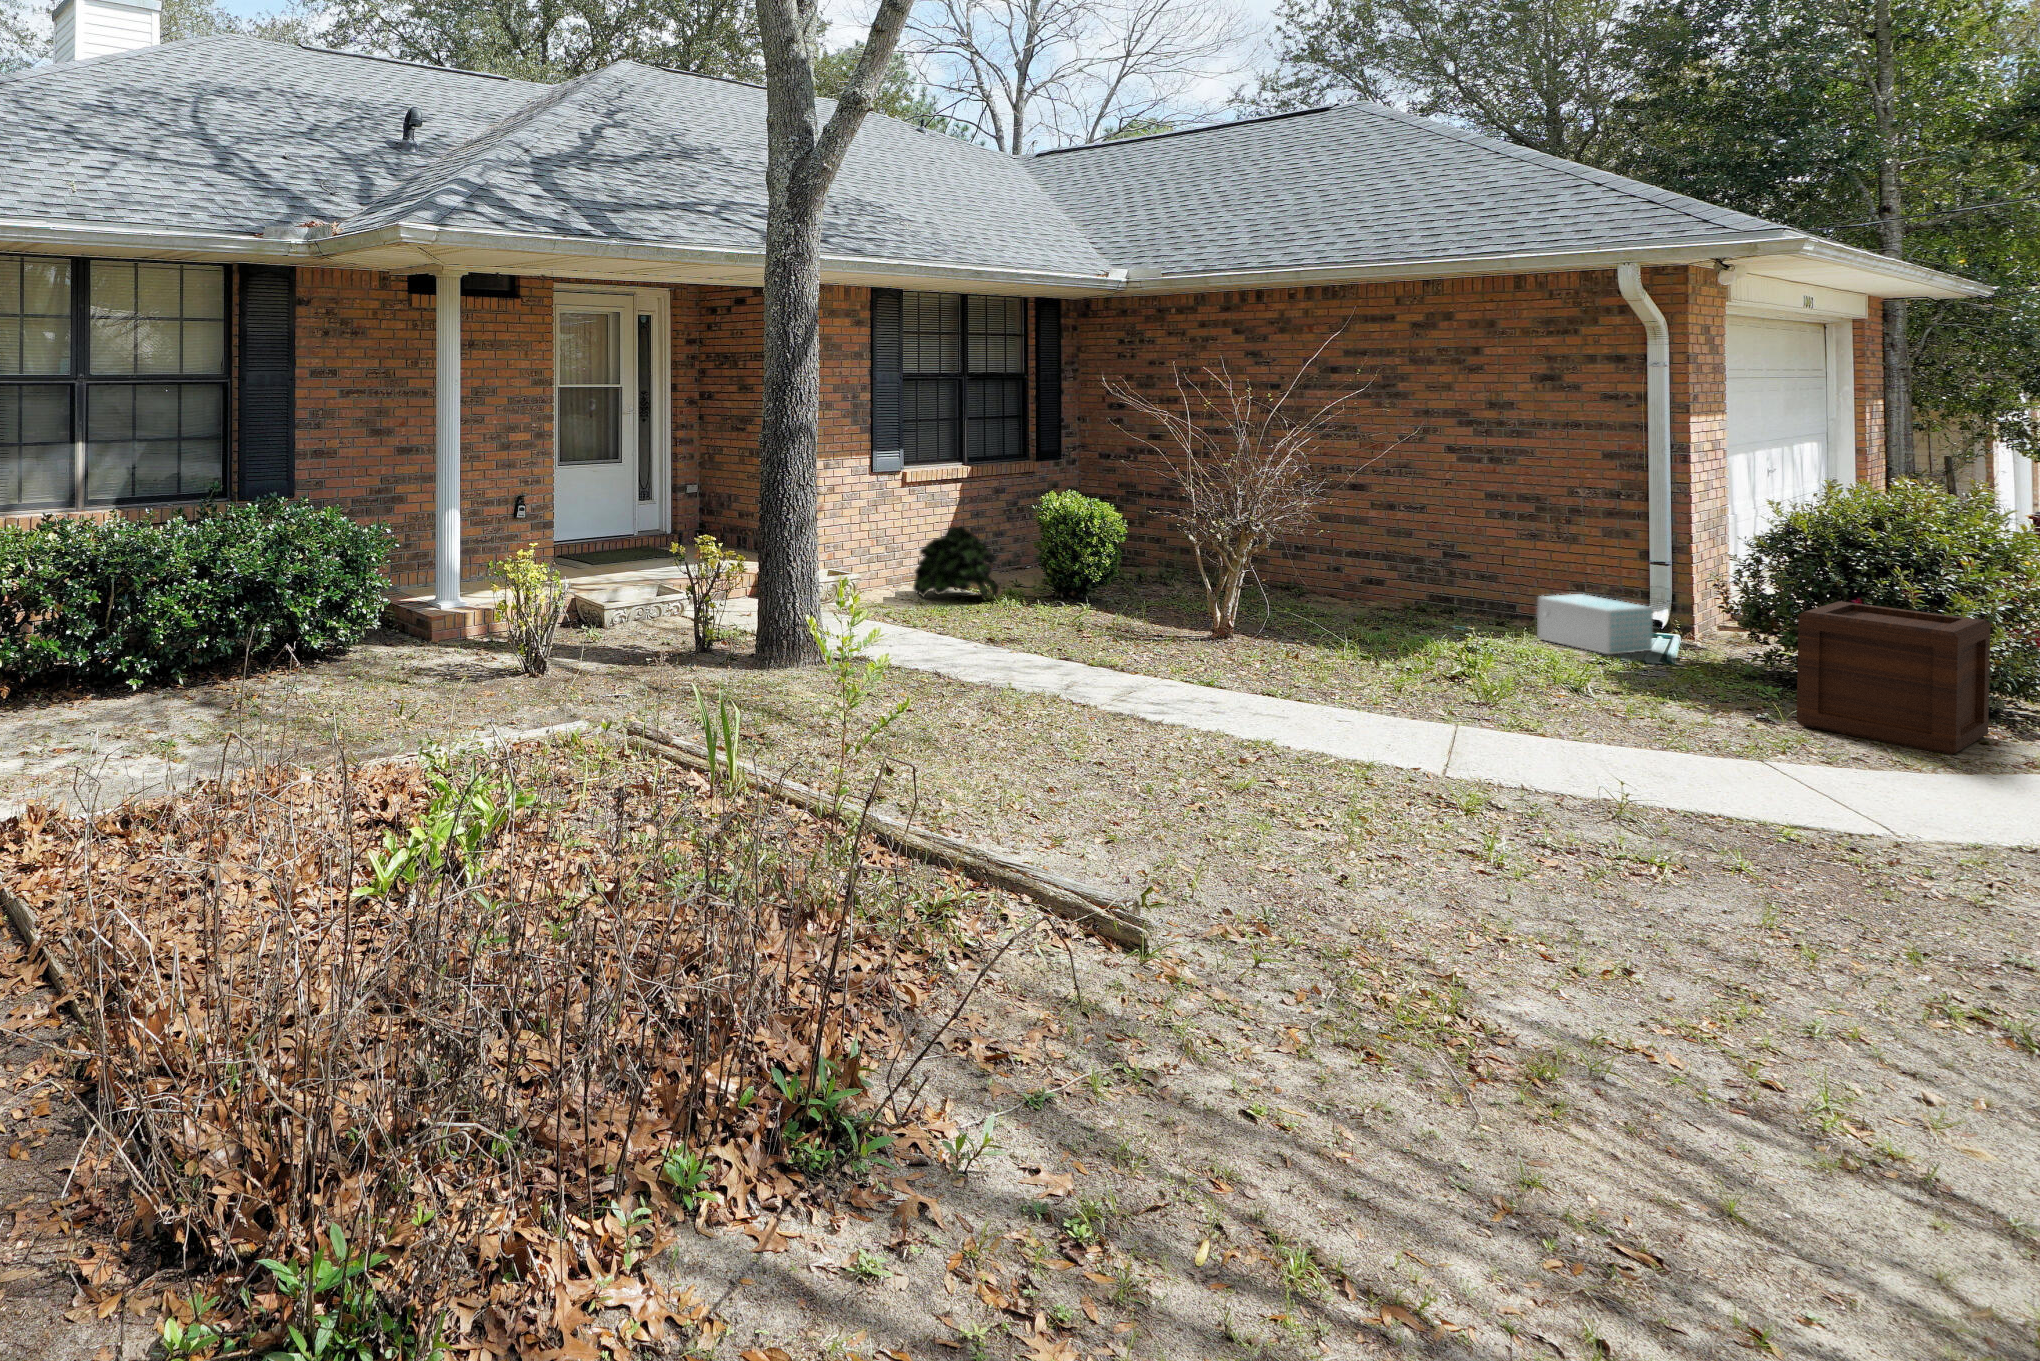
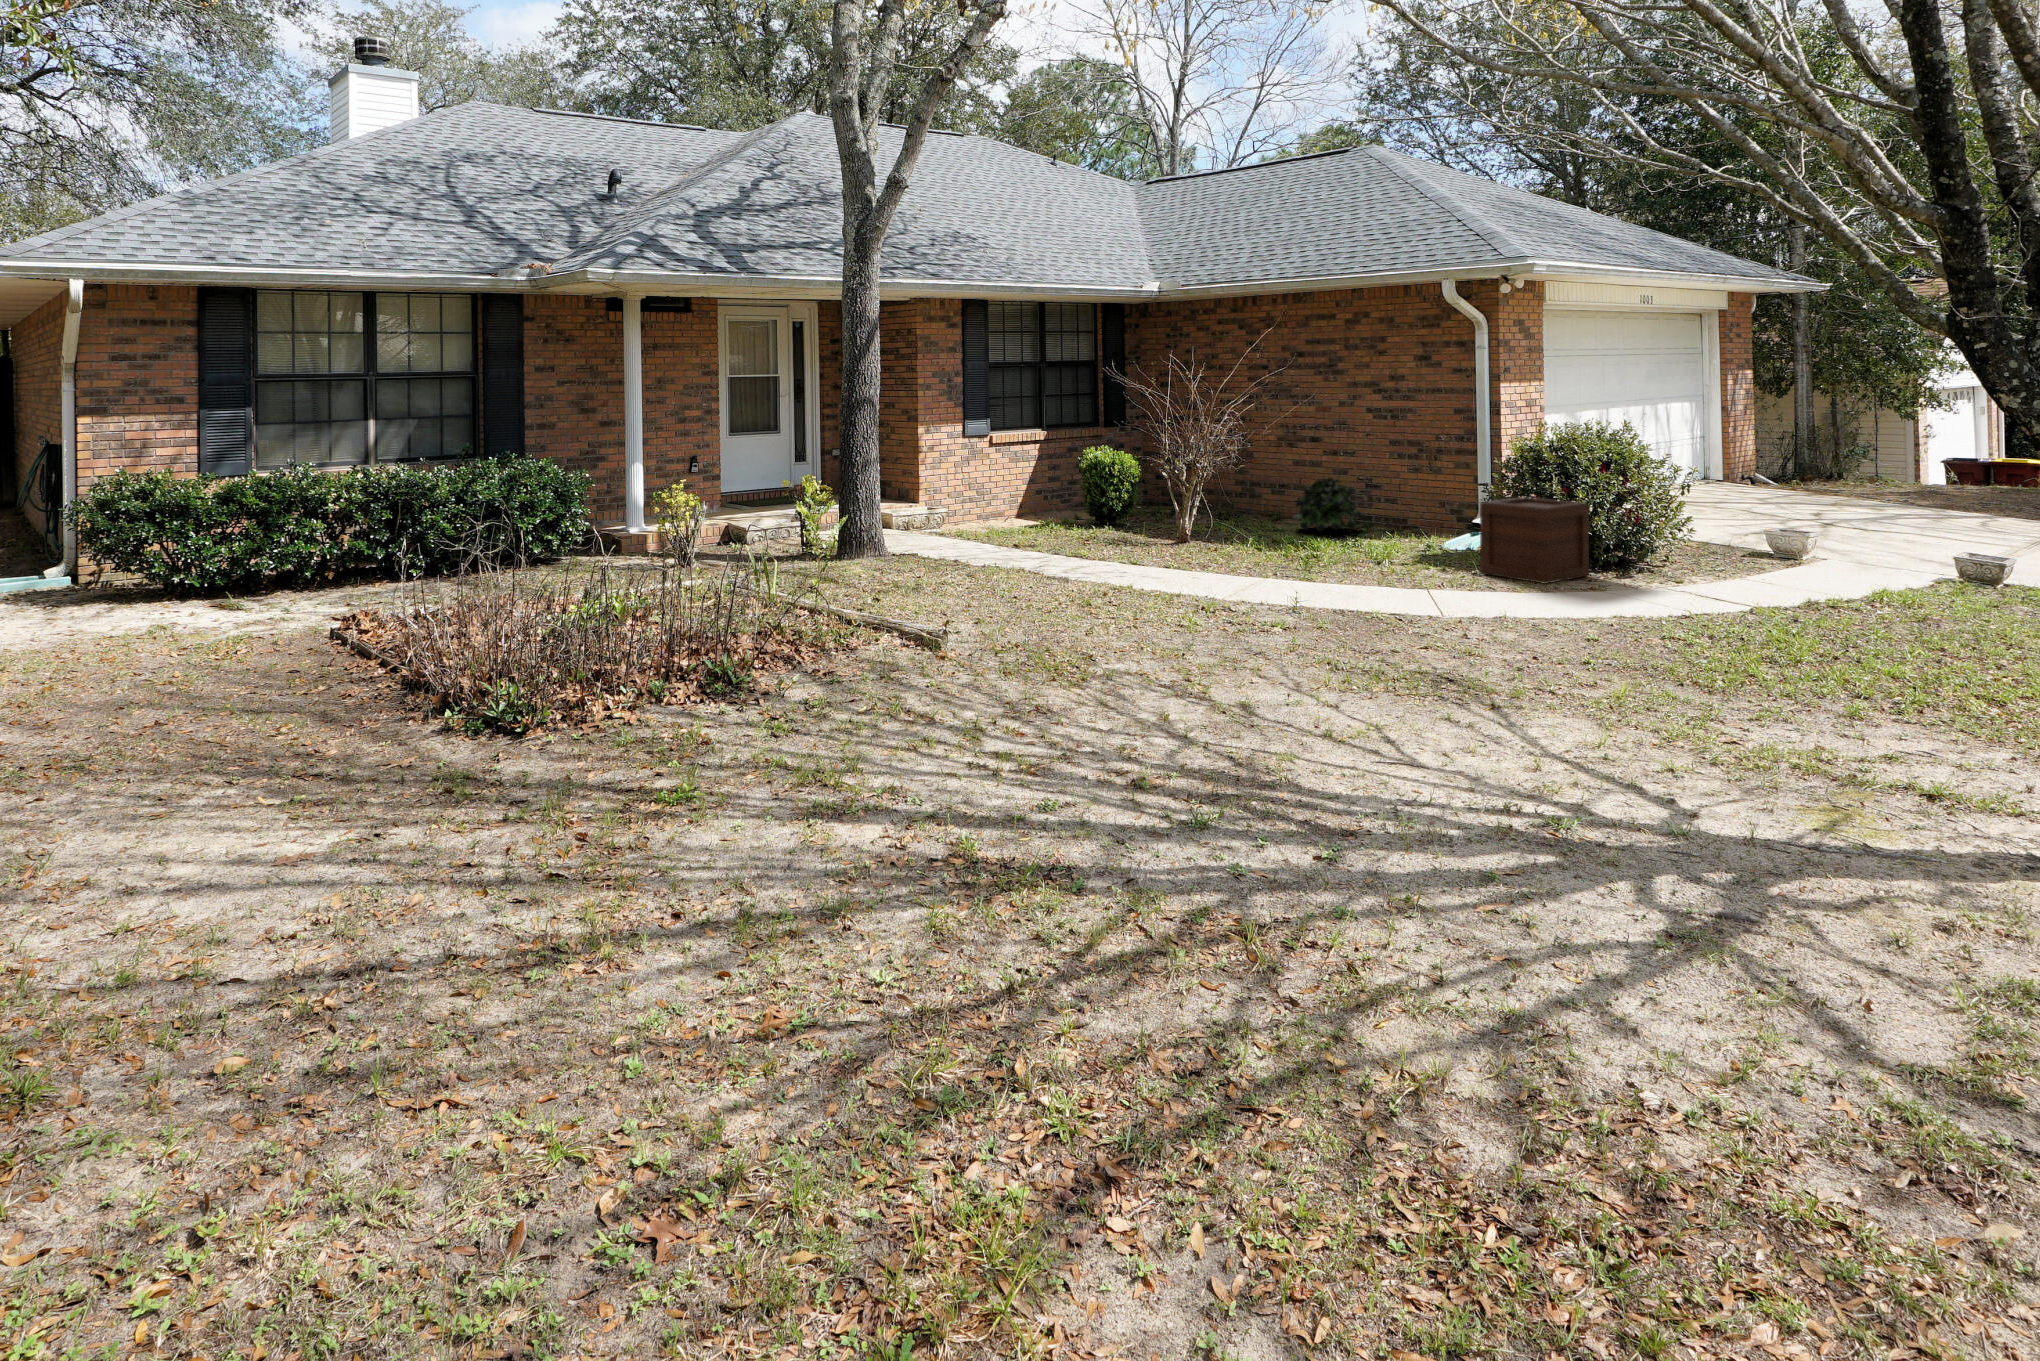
potted plant: present [913,526,999,598] -> present [1294,477,1361,532]
storage box: present [1537,594,1653,654] -> none [1401,508,1469,546]

